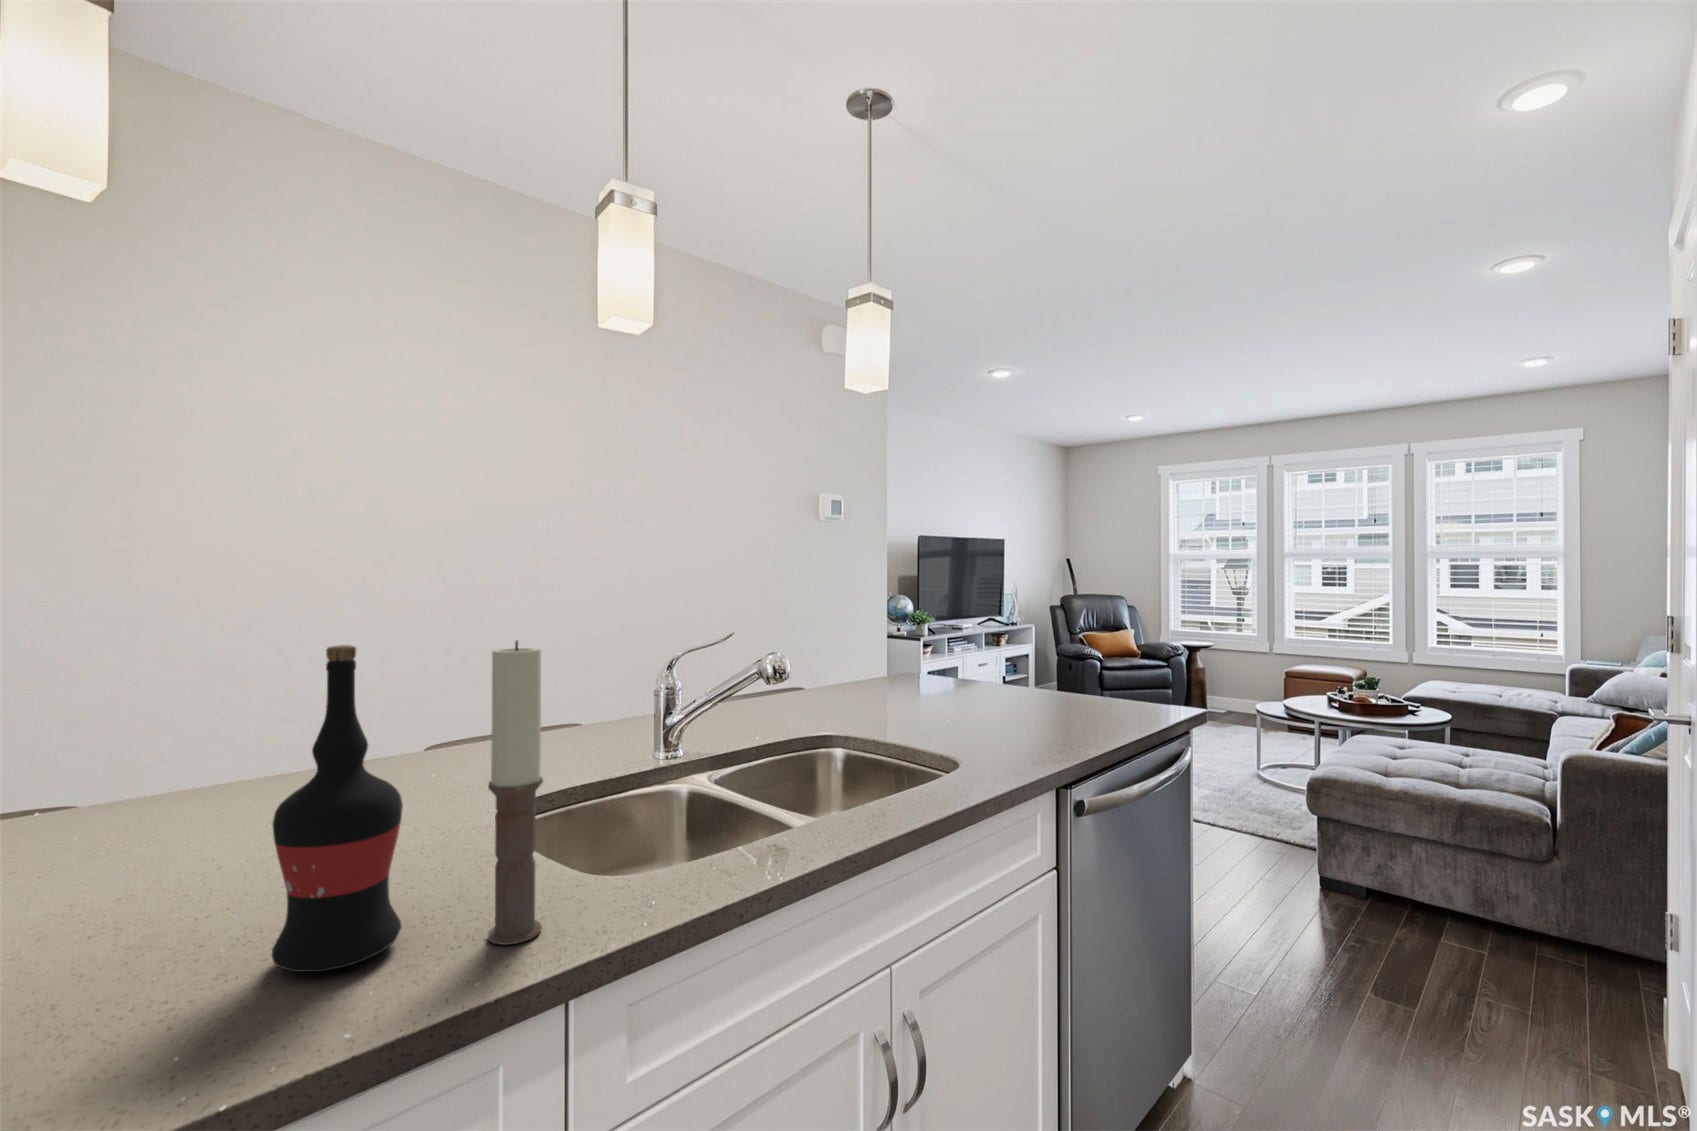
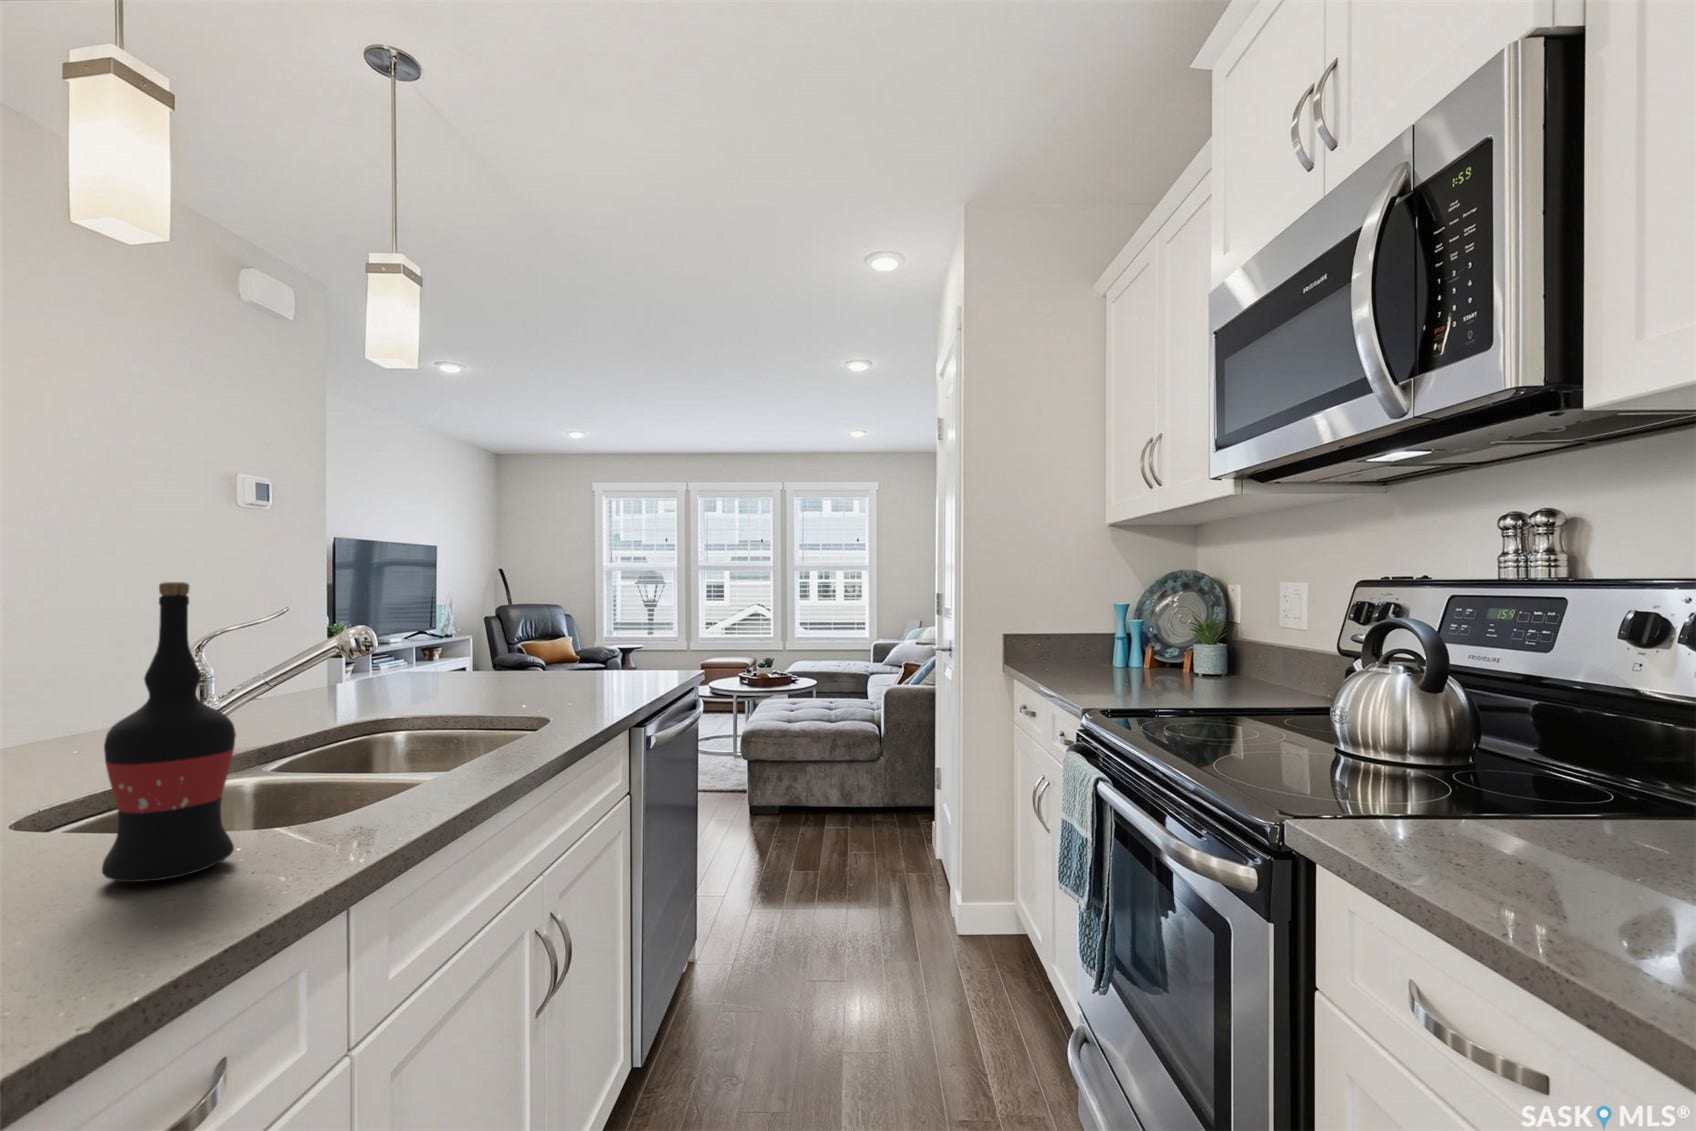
candle: present [488,641,543,945] -> none [309,581,359,837]

